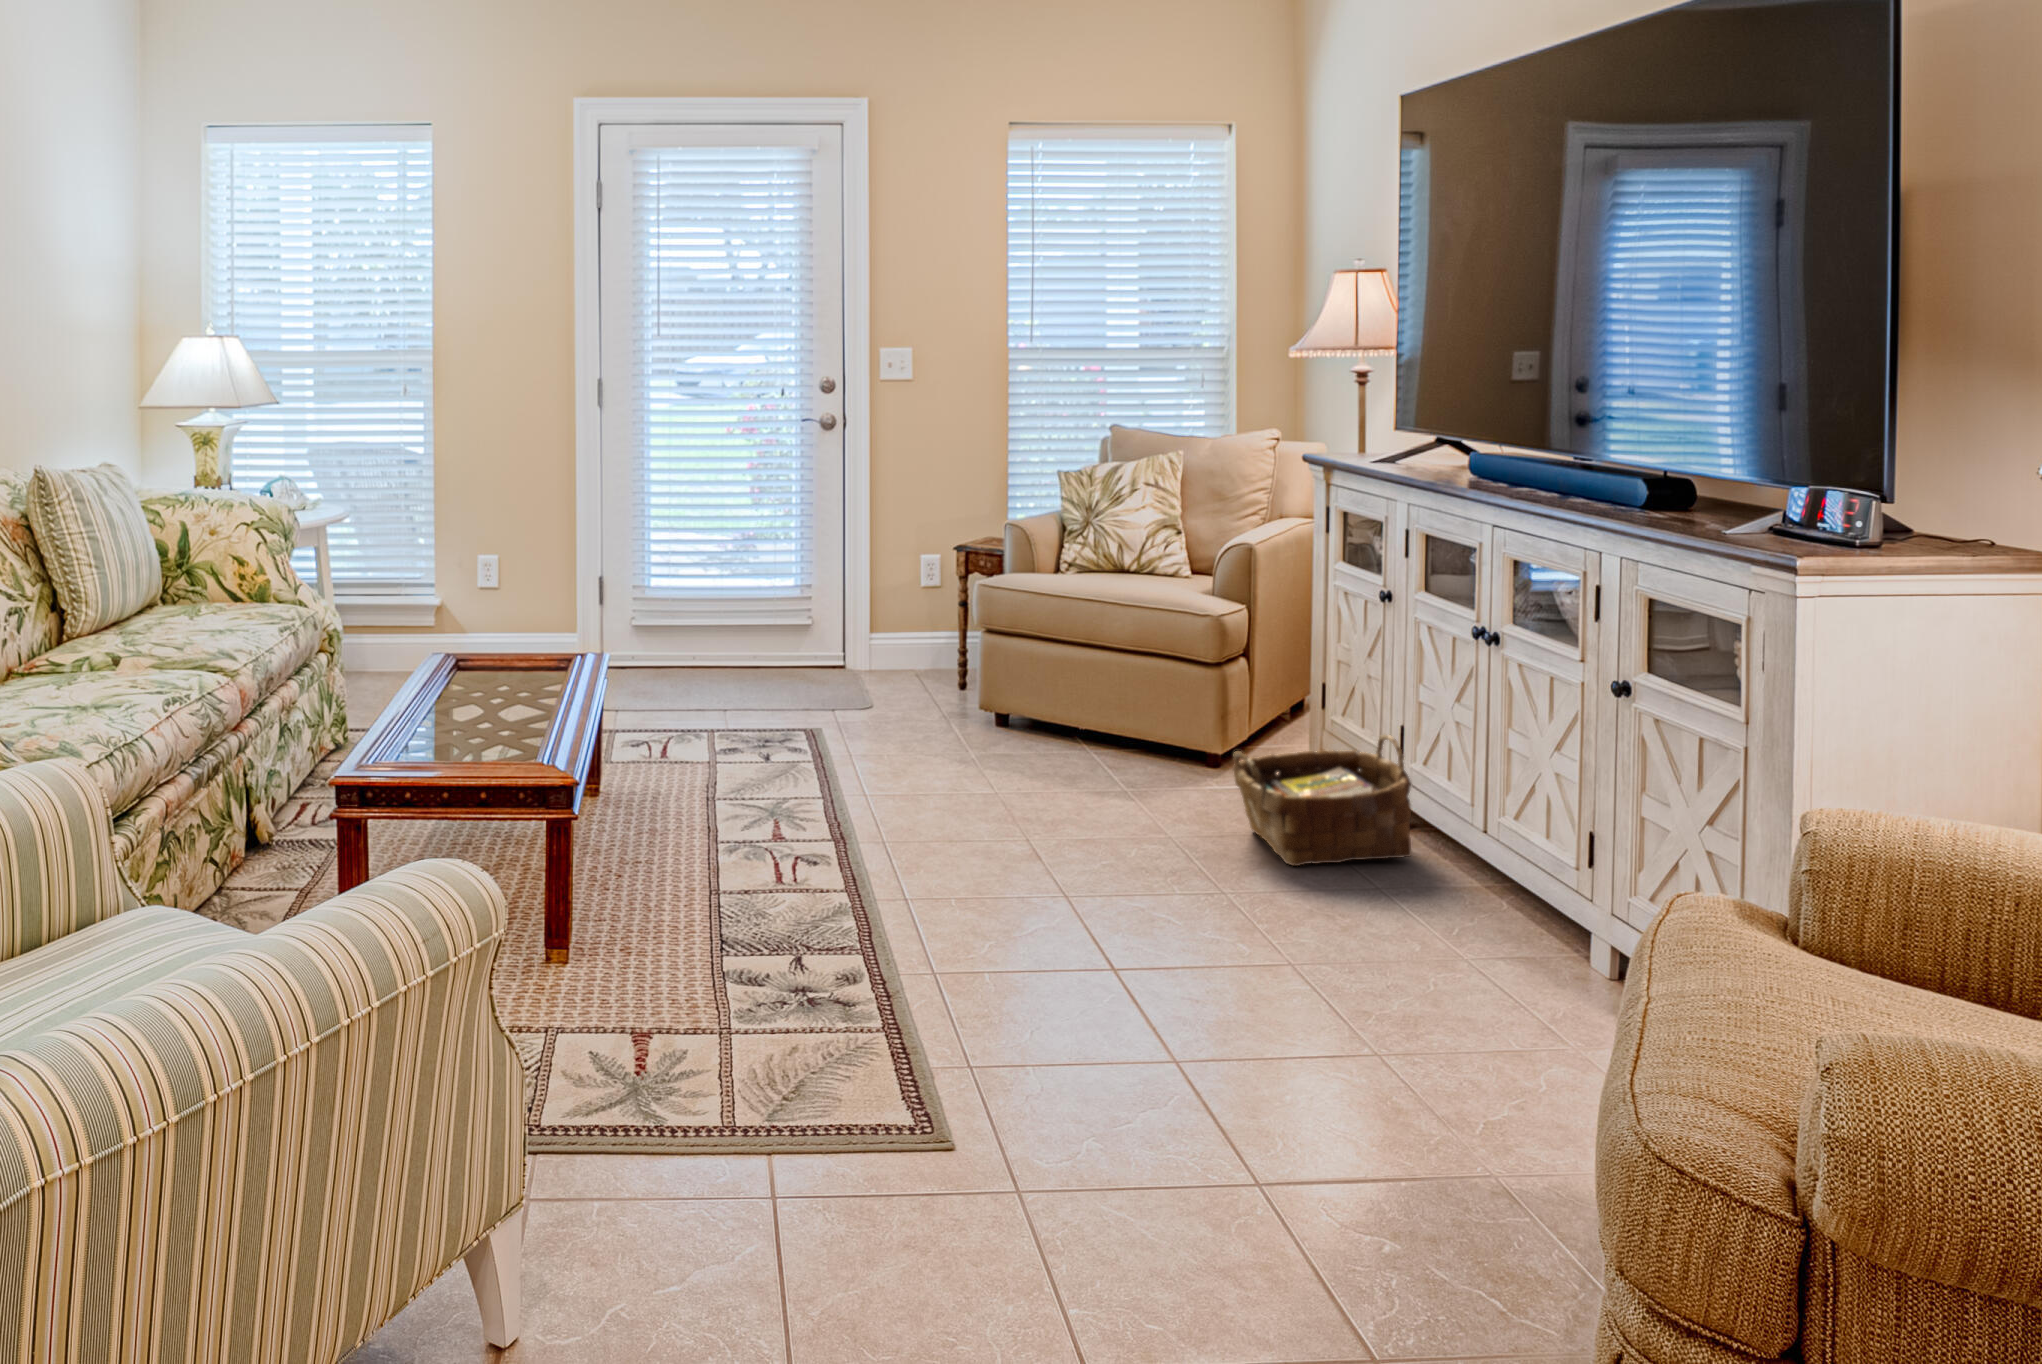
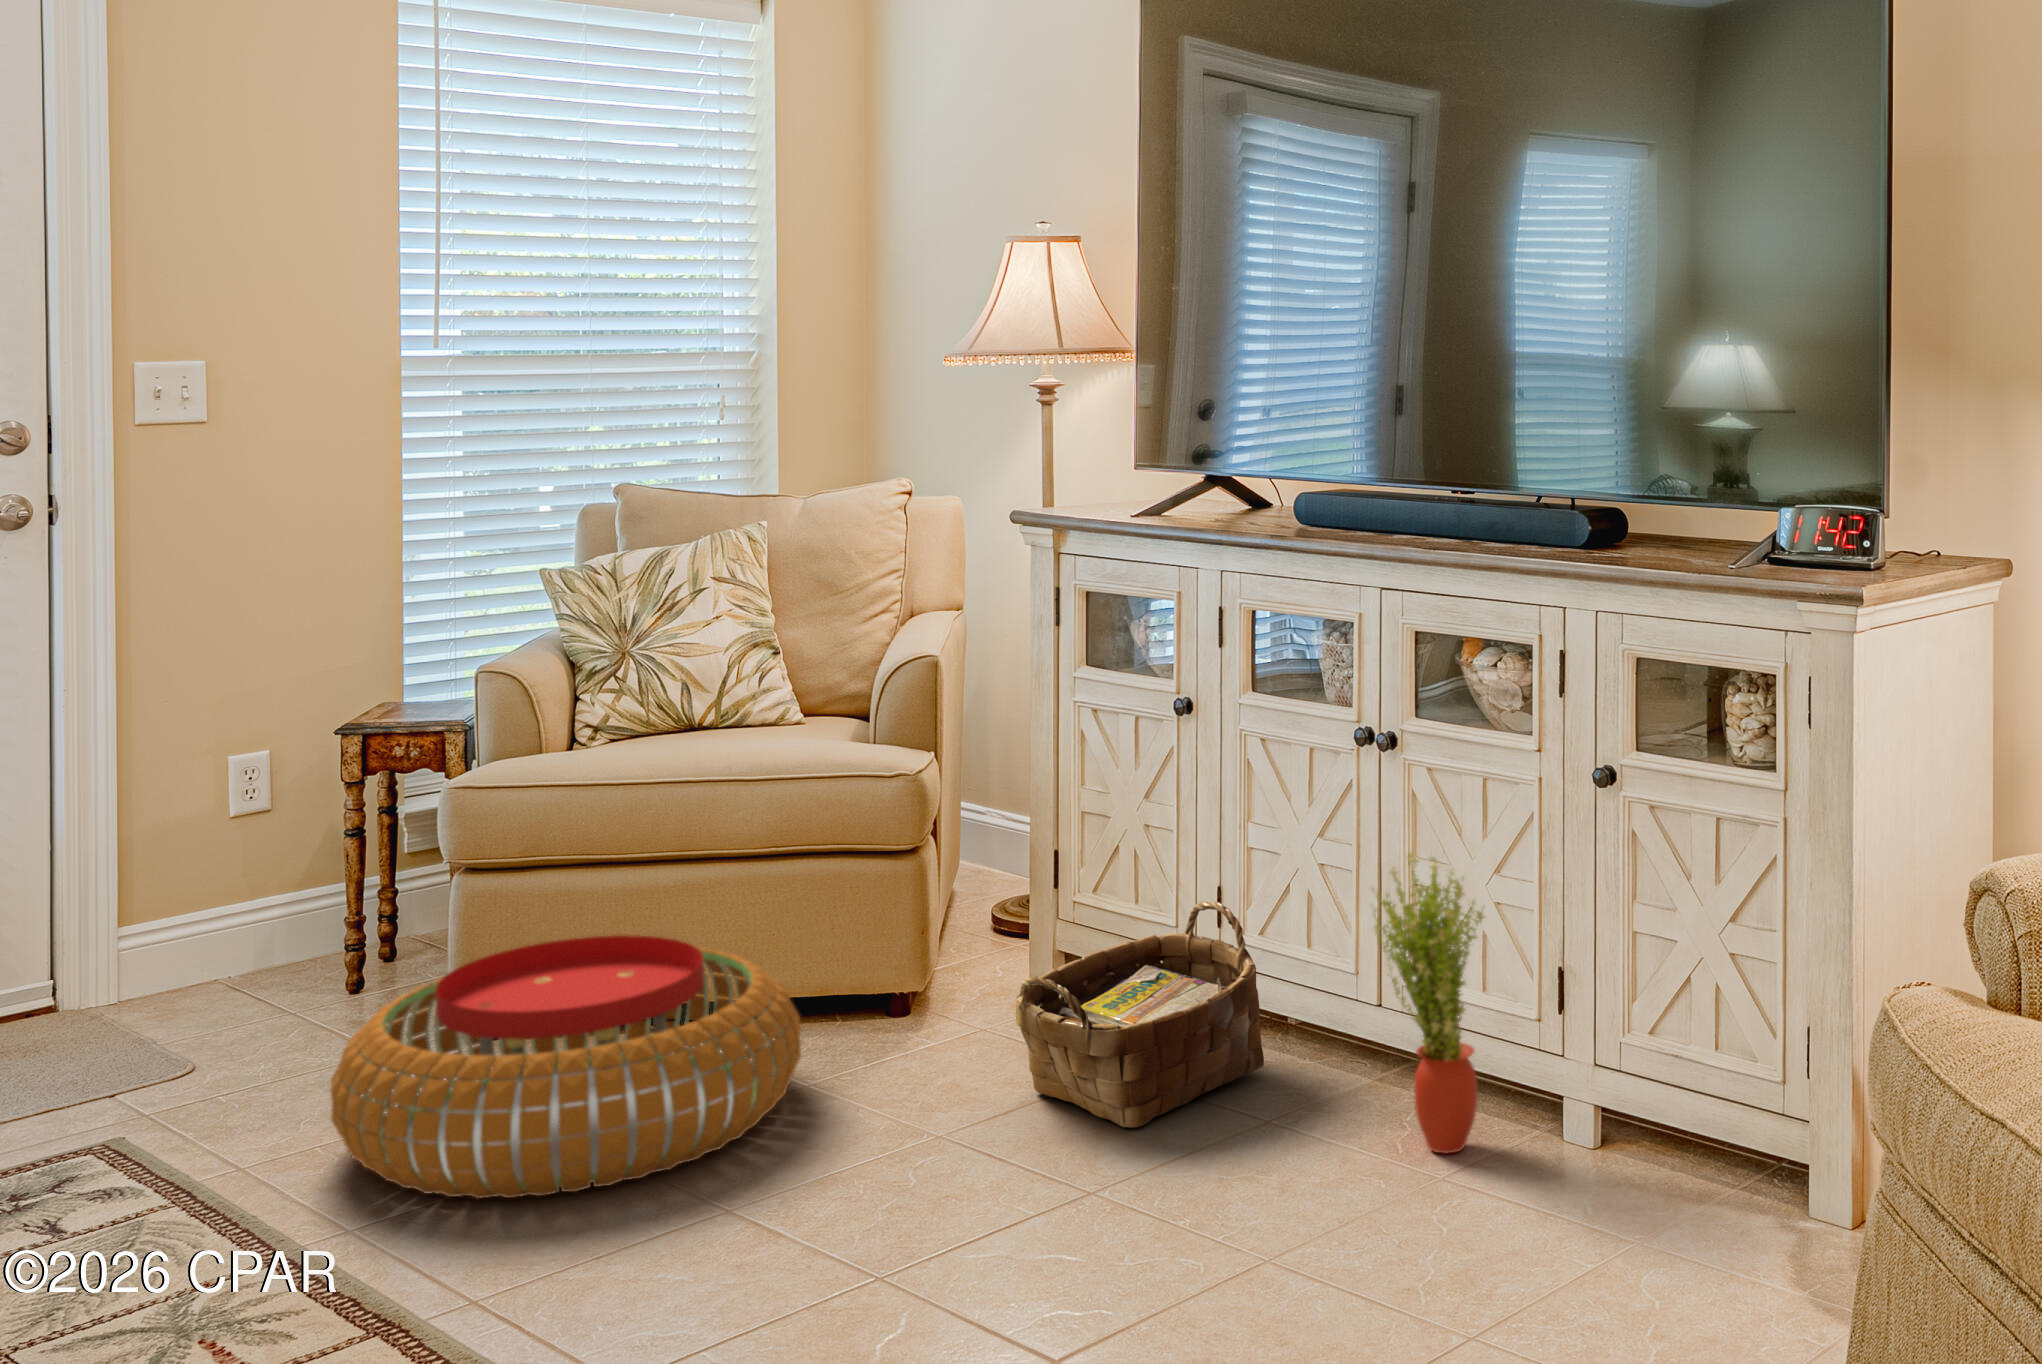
pouf: none [874,673,1124,809] -> present [331,935,801,1198]
potted plant: none [1445,719,1532,946] -> present [1372,852,1484,1153]

